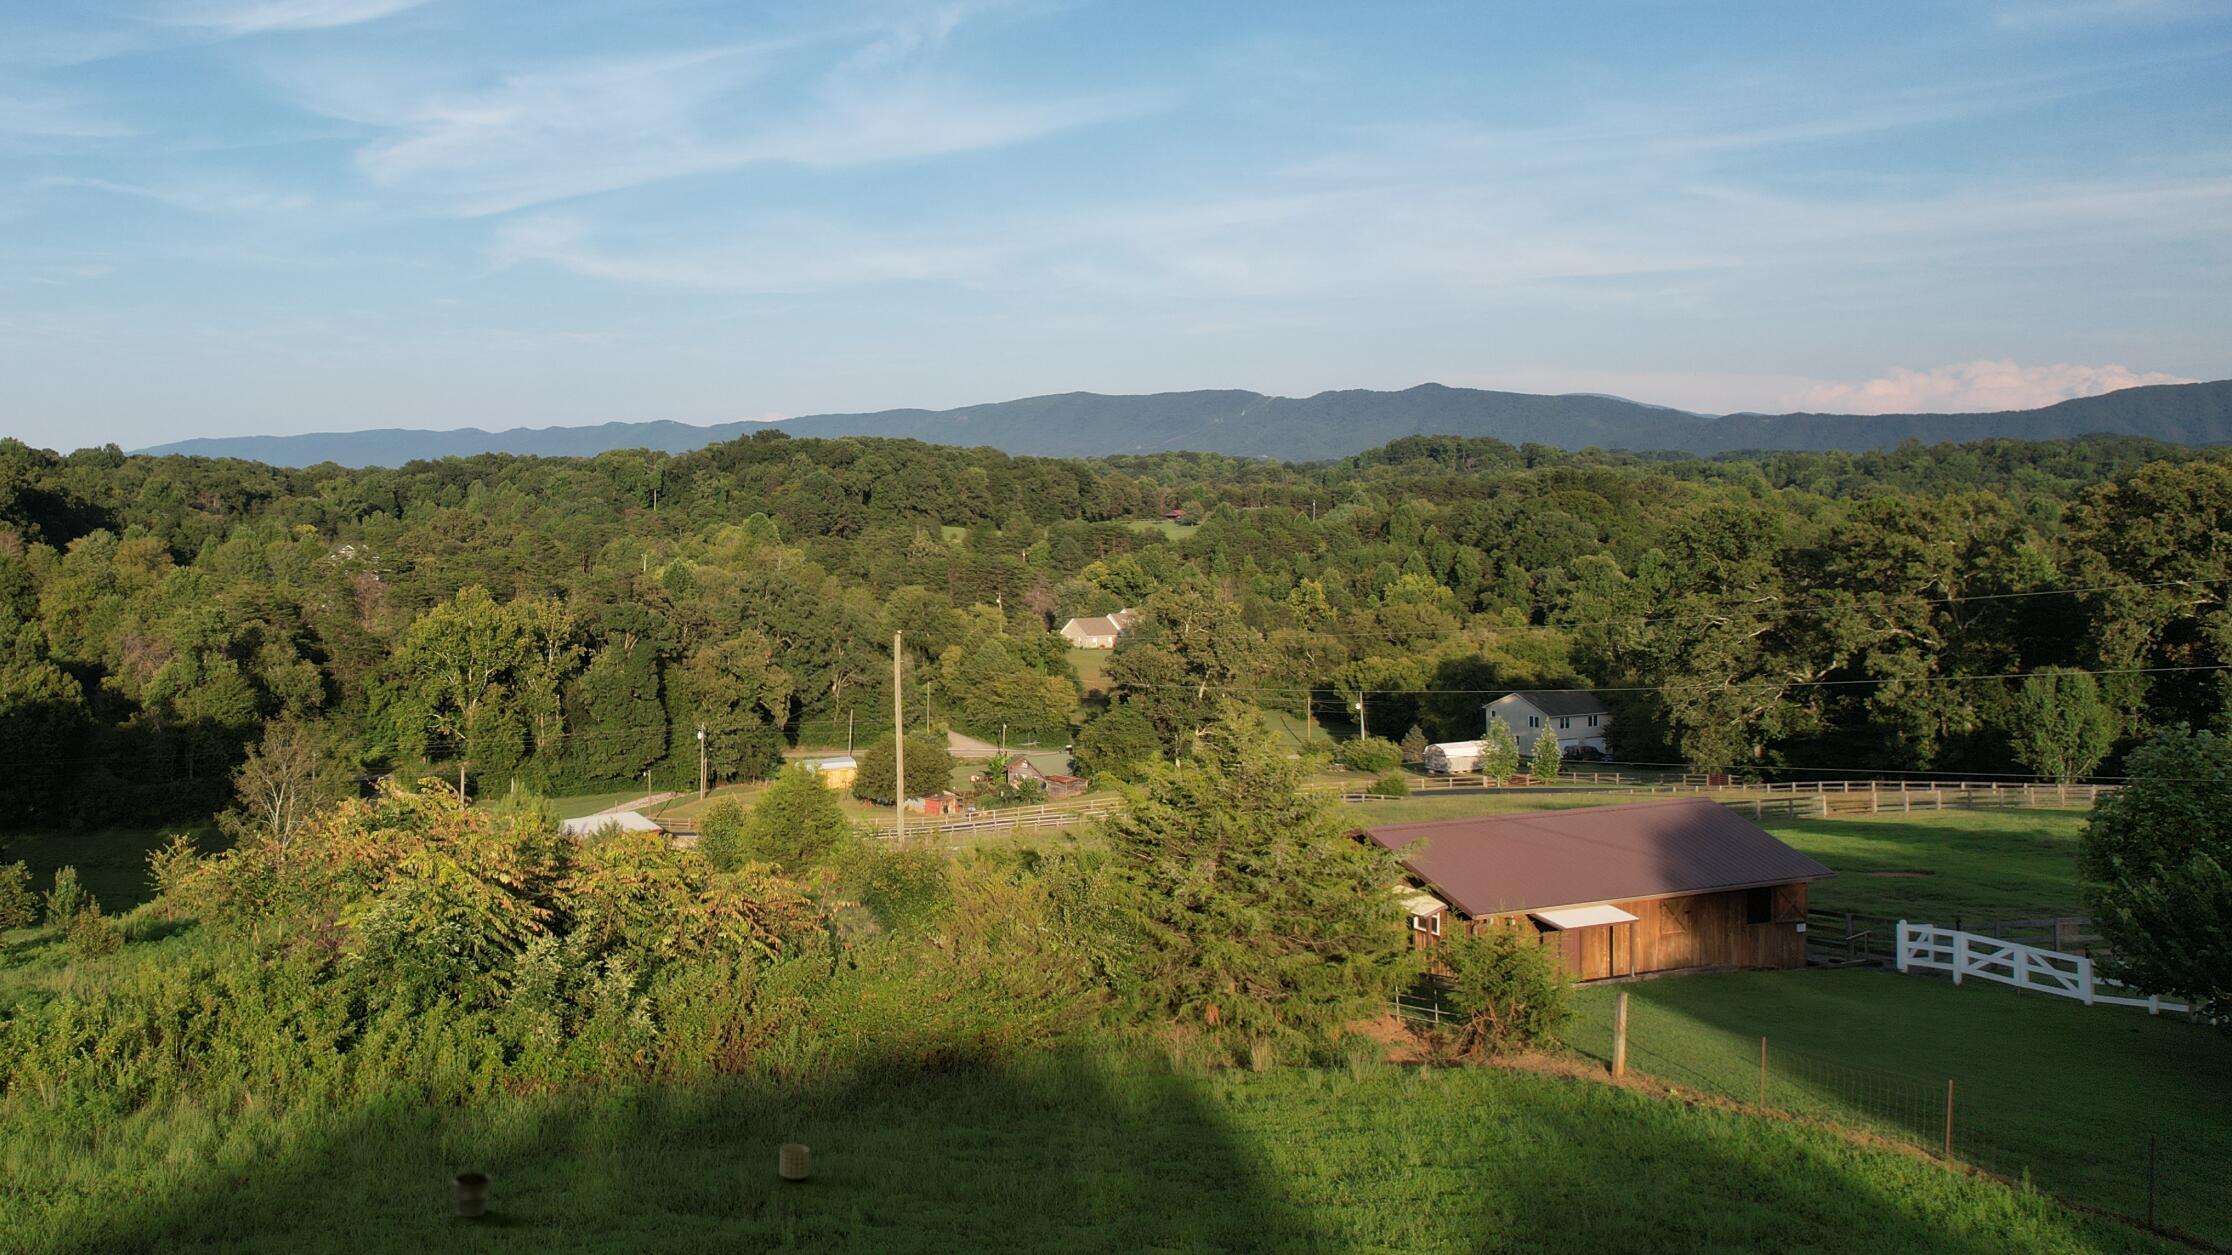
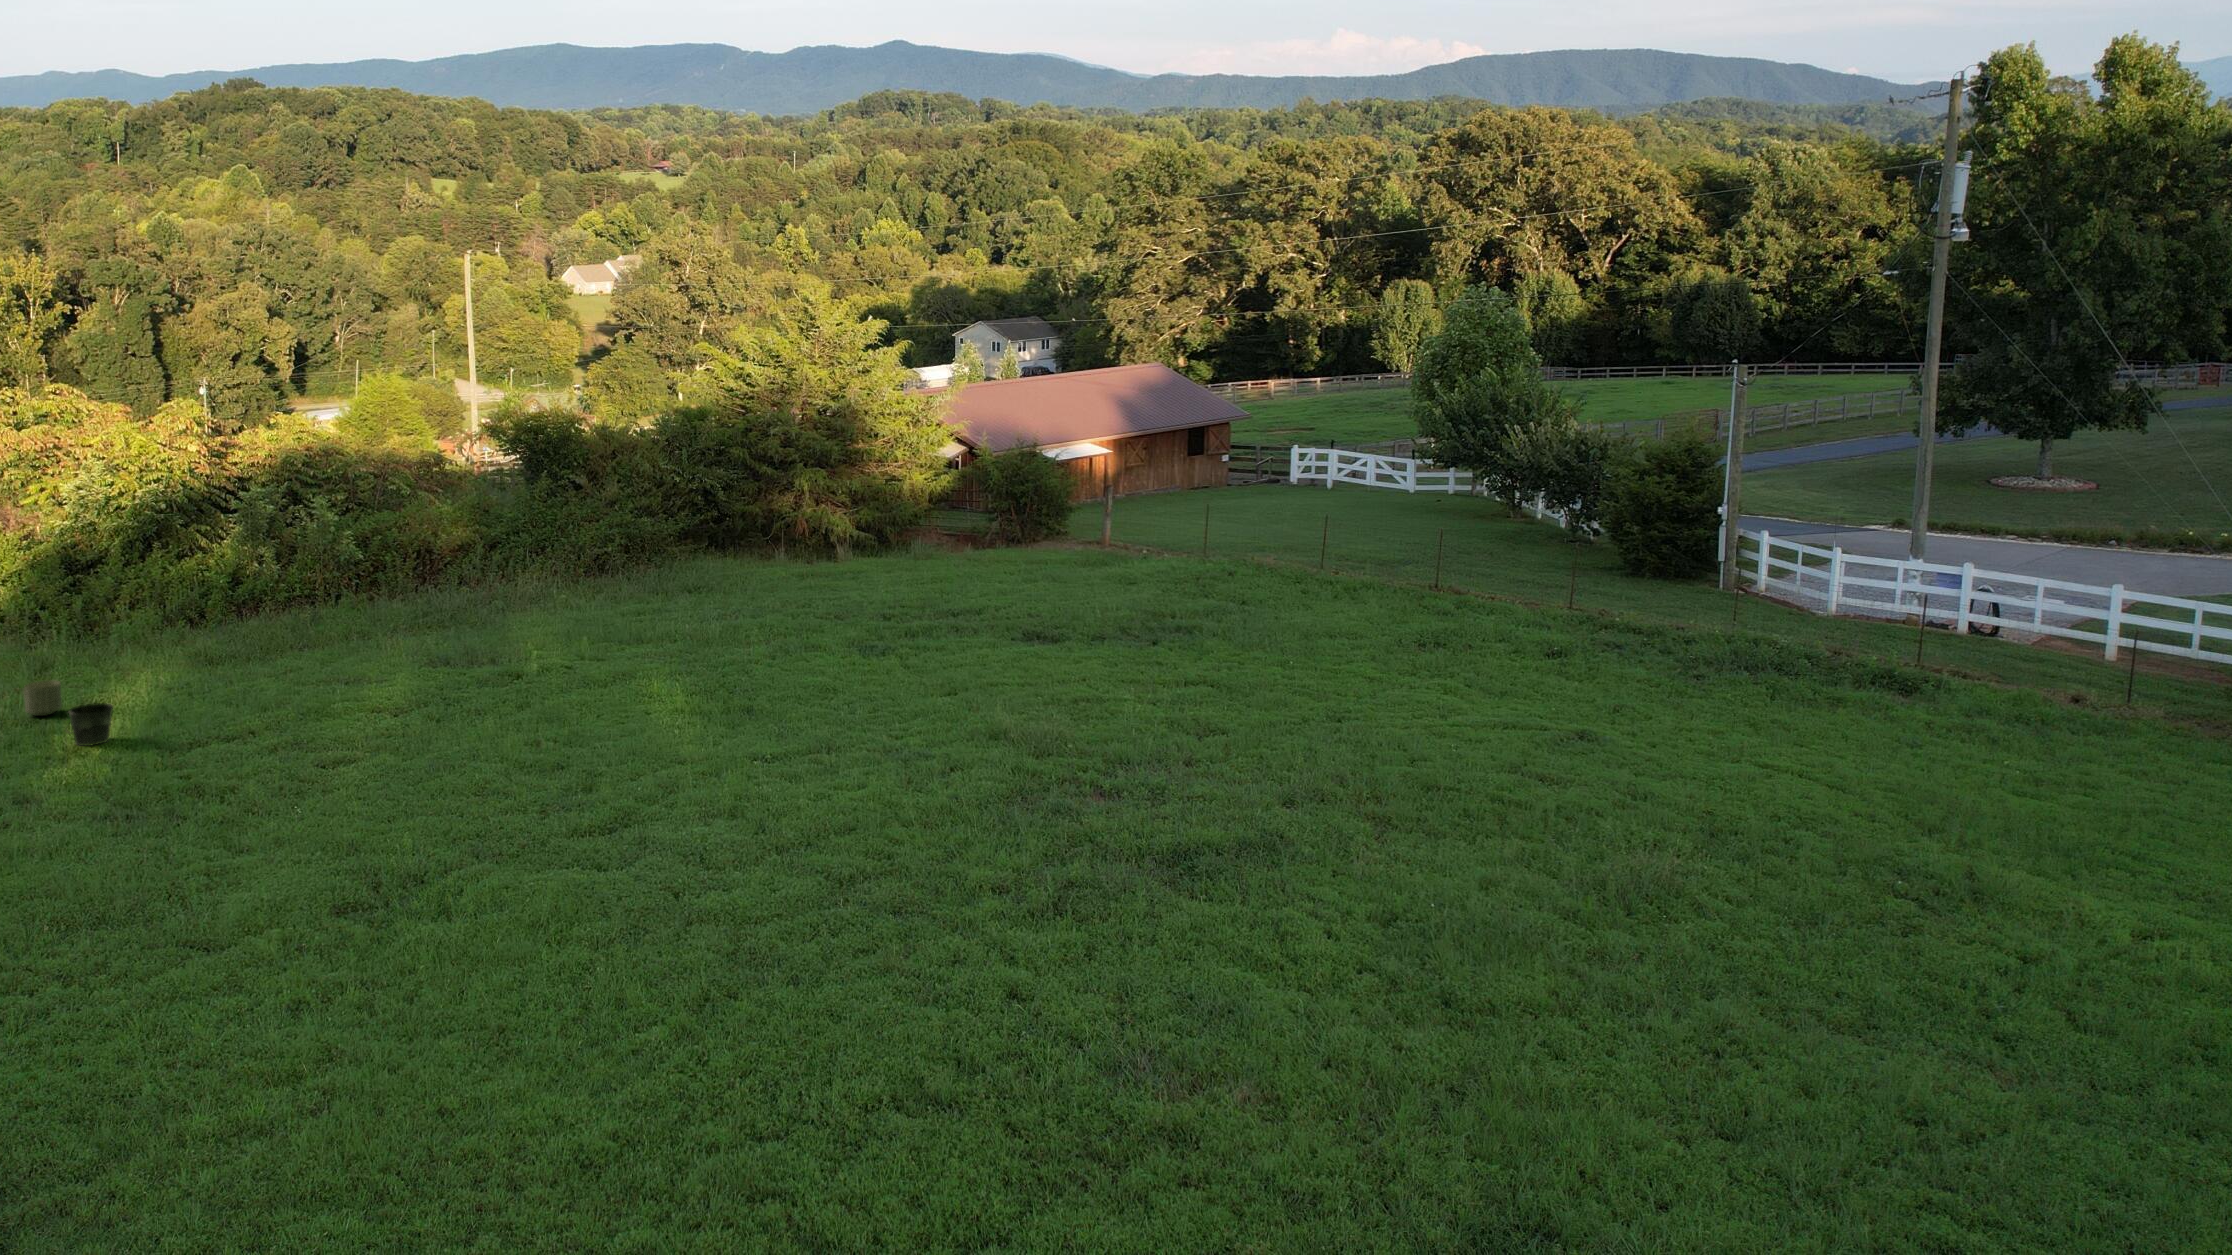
planter: present [779,1144,809,1180] -> present [24,680,62,716]

